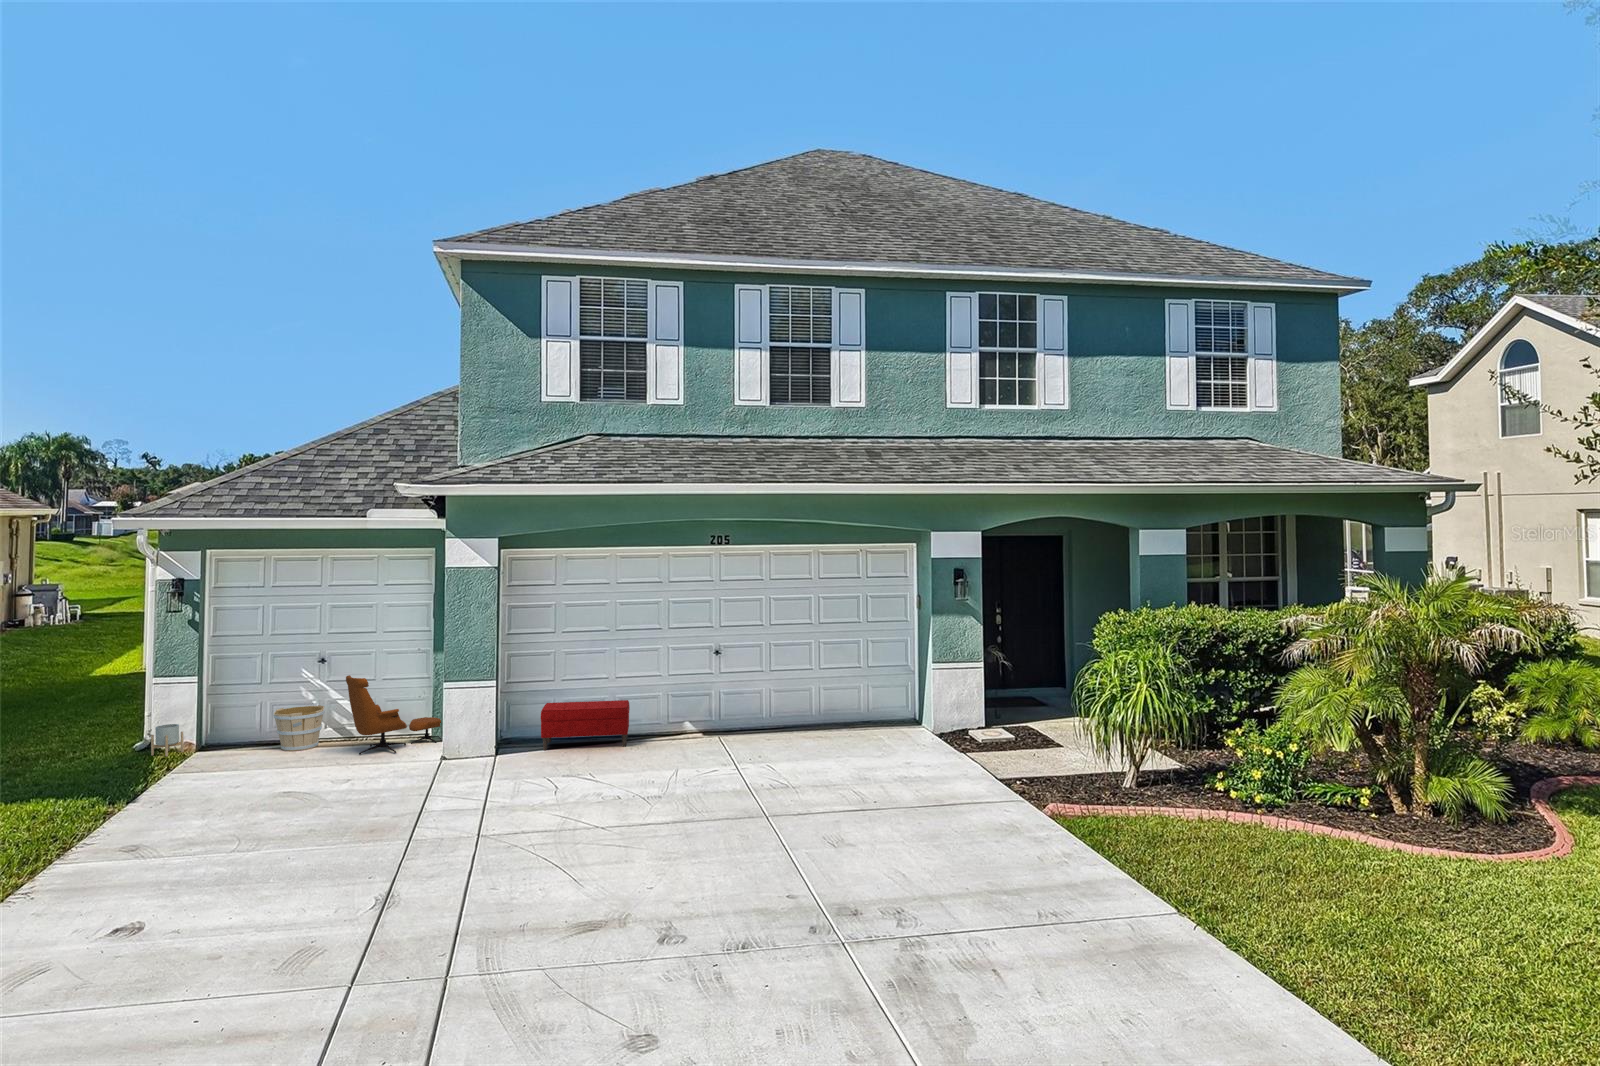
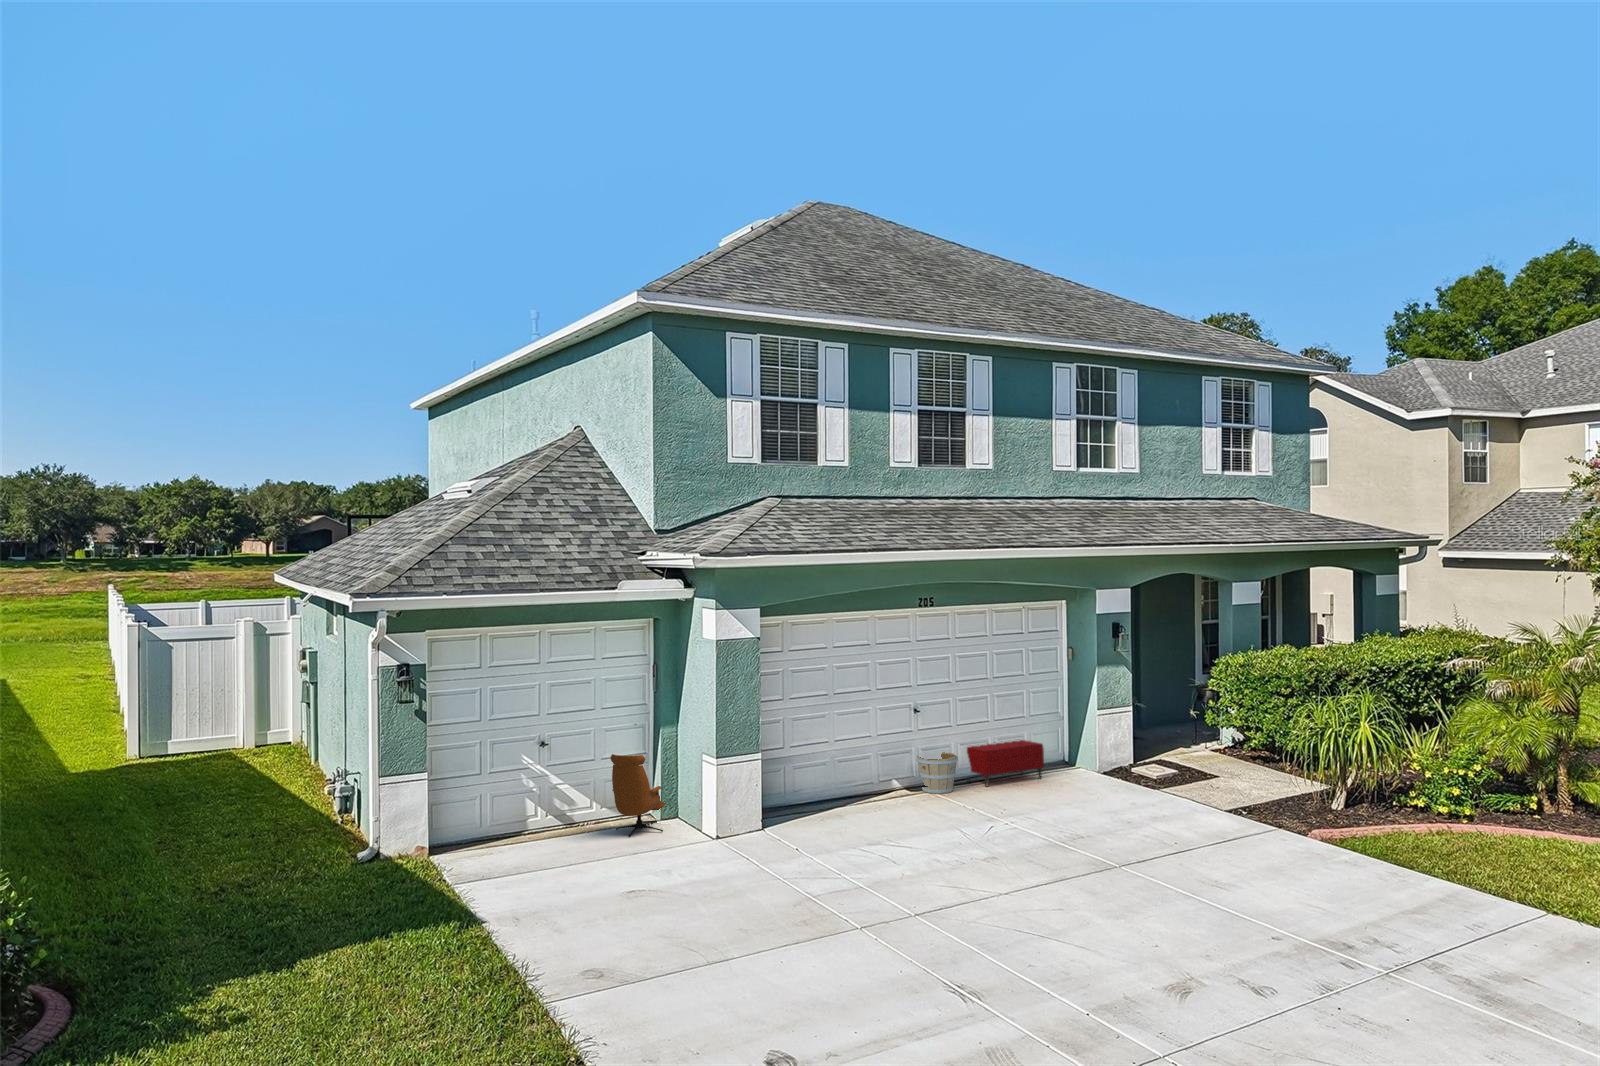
bench: present [541,700,630,750] -> present [967,740,1044,787]
wooden bucket: present [273,705,325,751] -> present [916,752,958,794]
planter: present [151,724,184,756] -> none [392,825,418,862]

